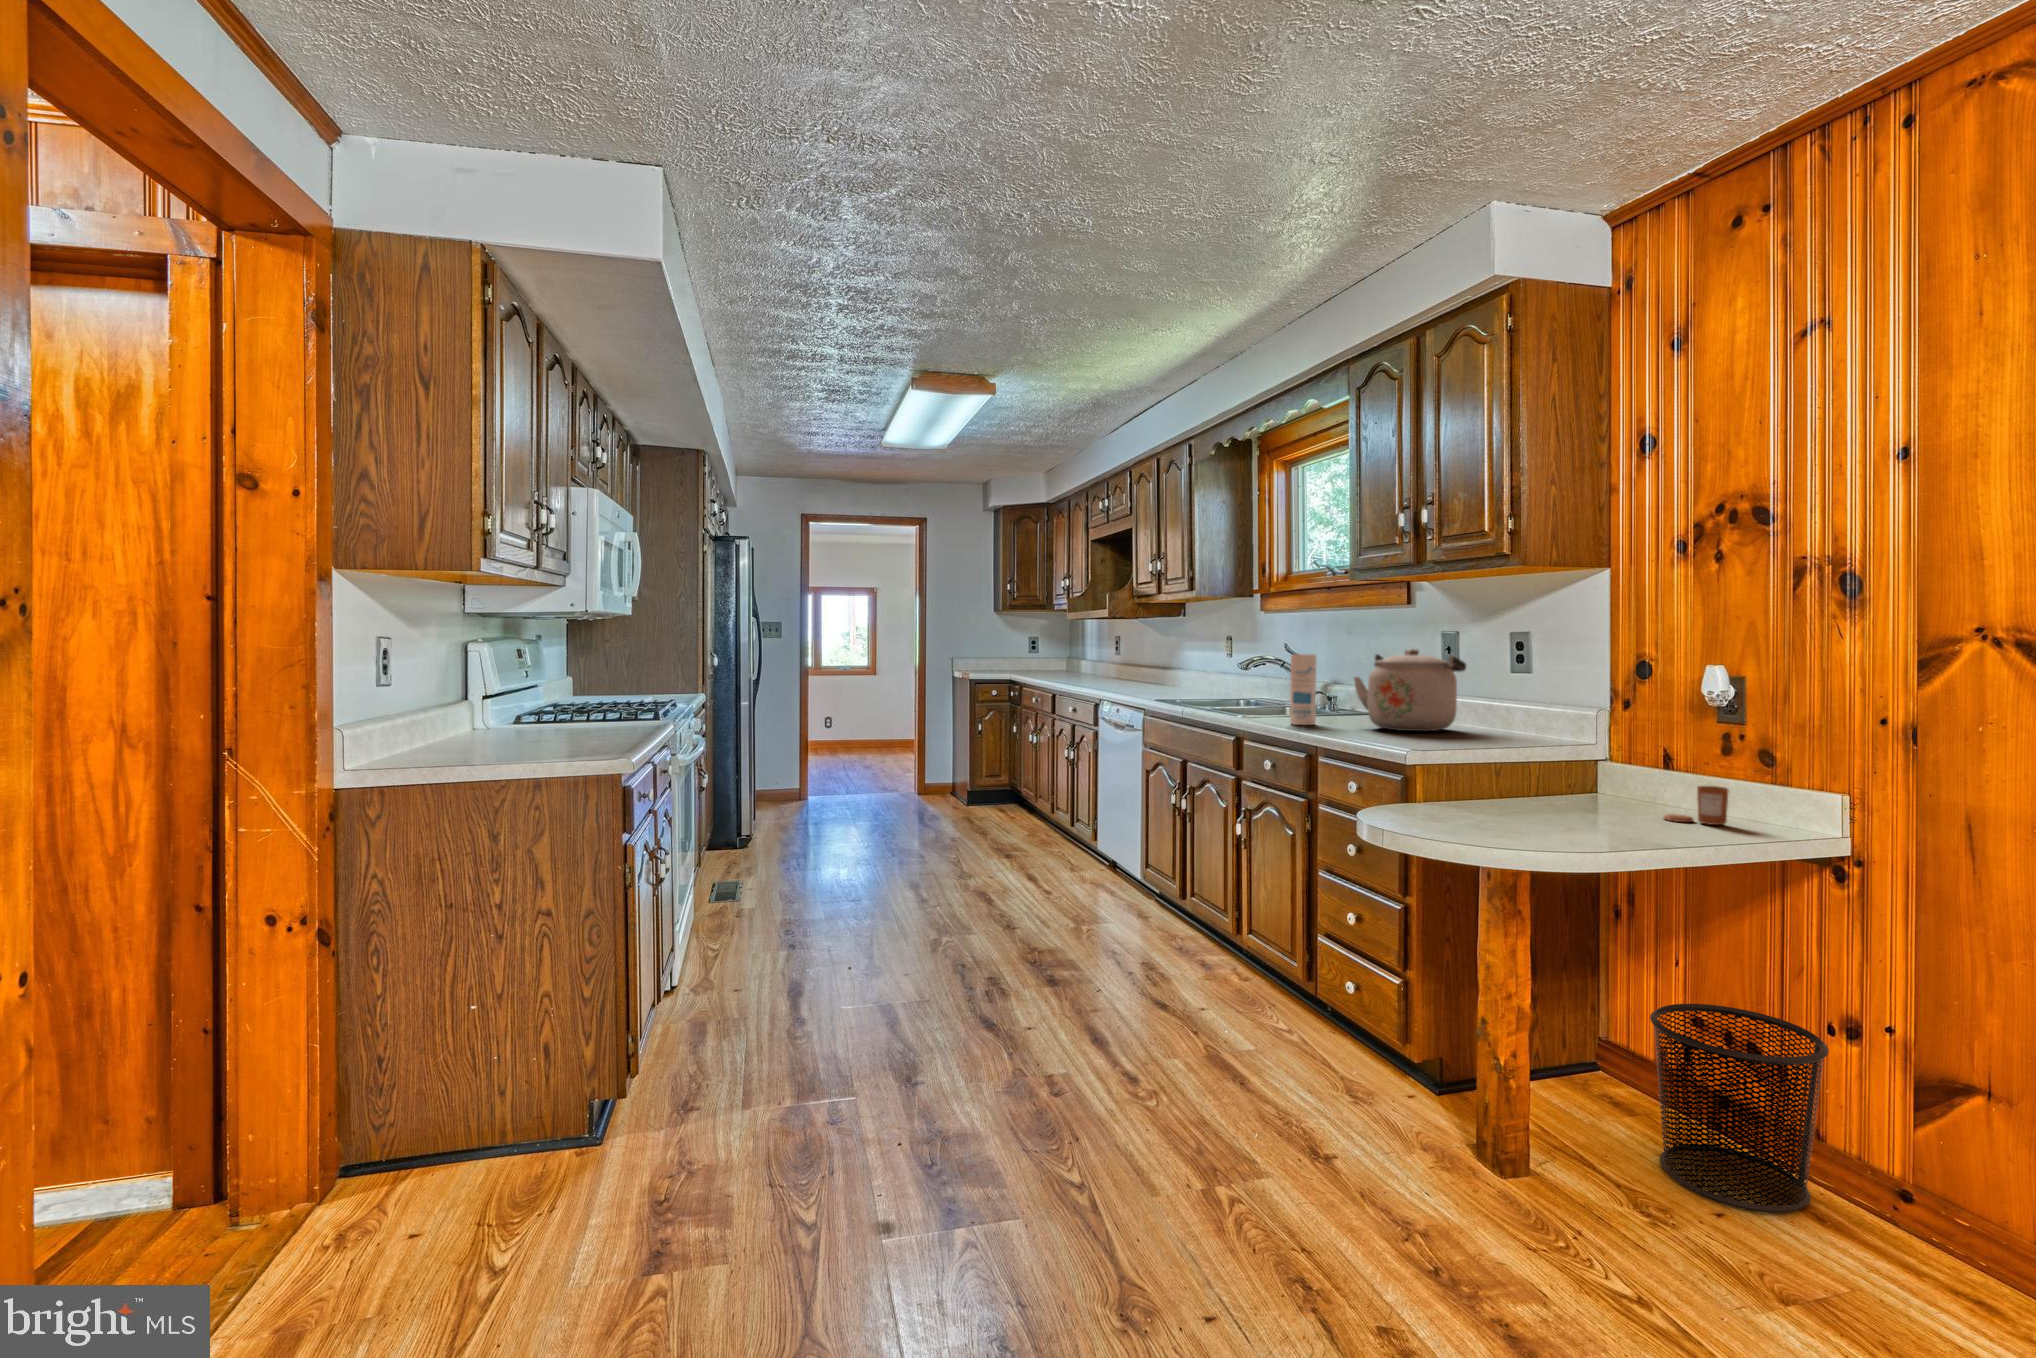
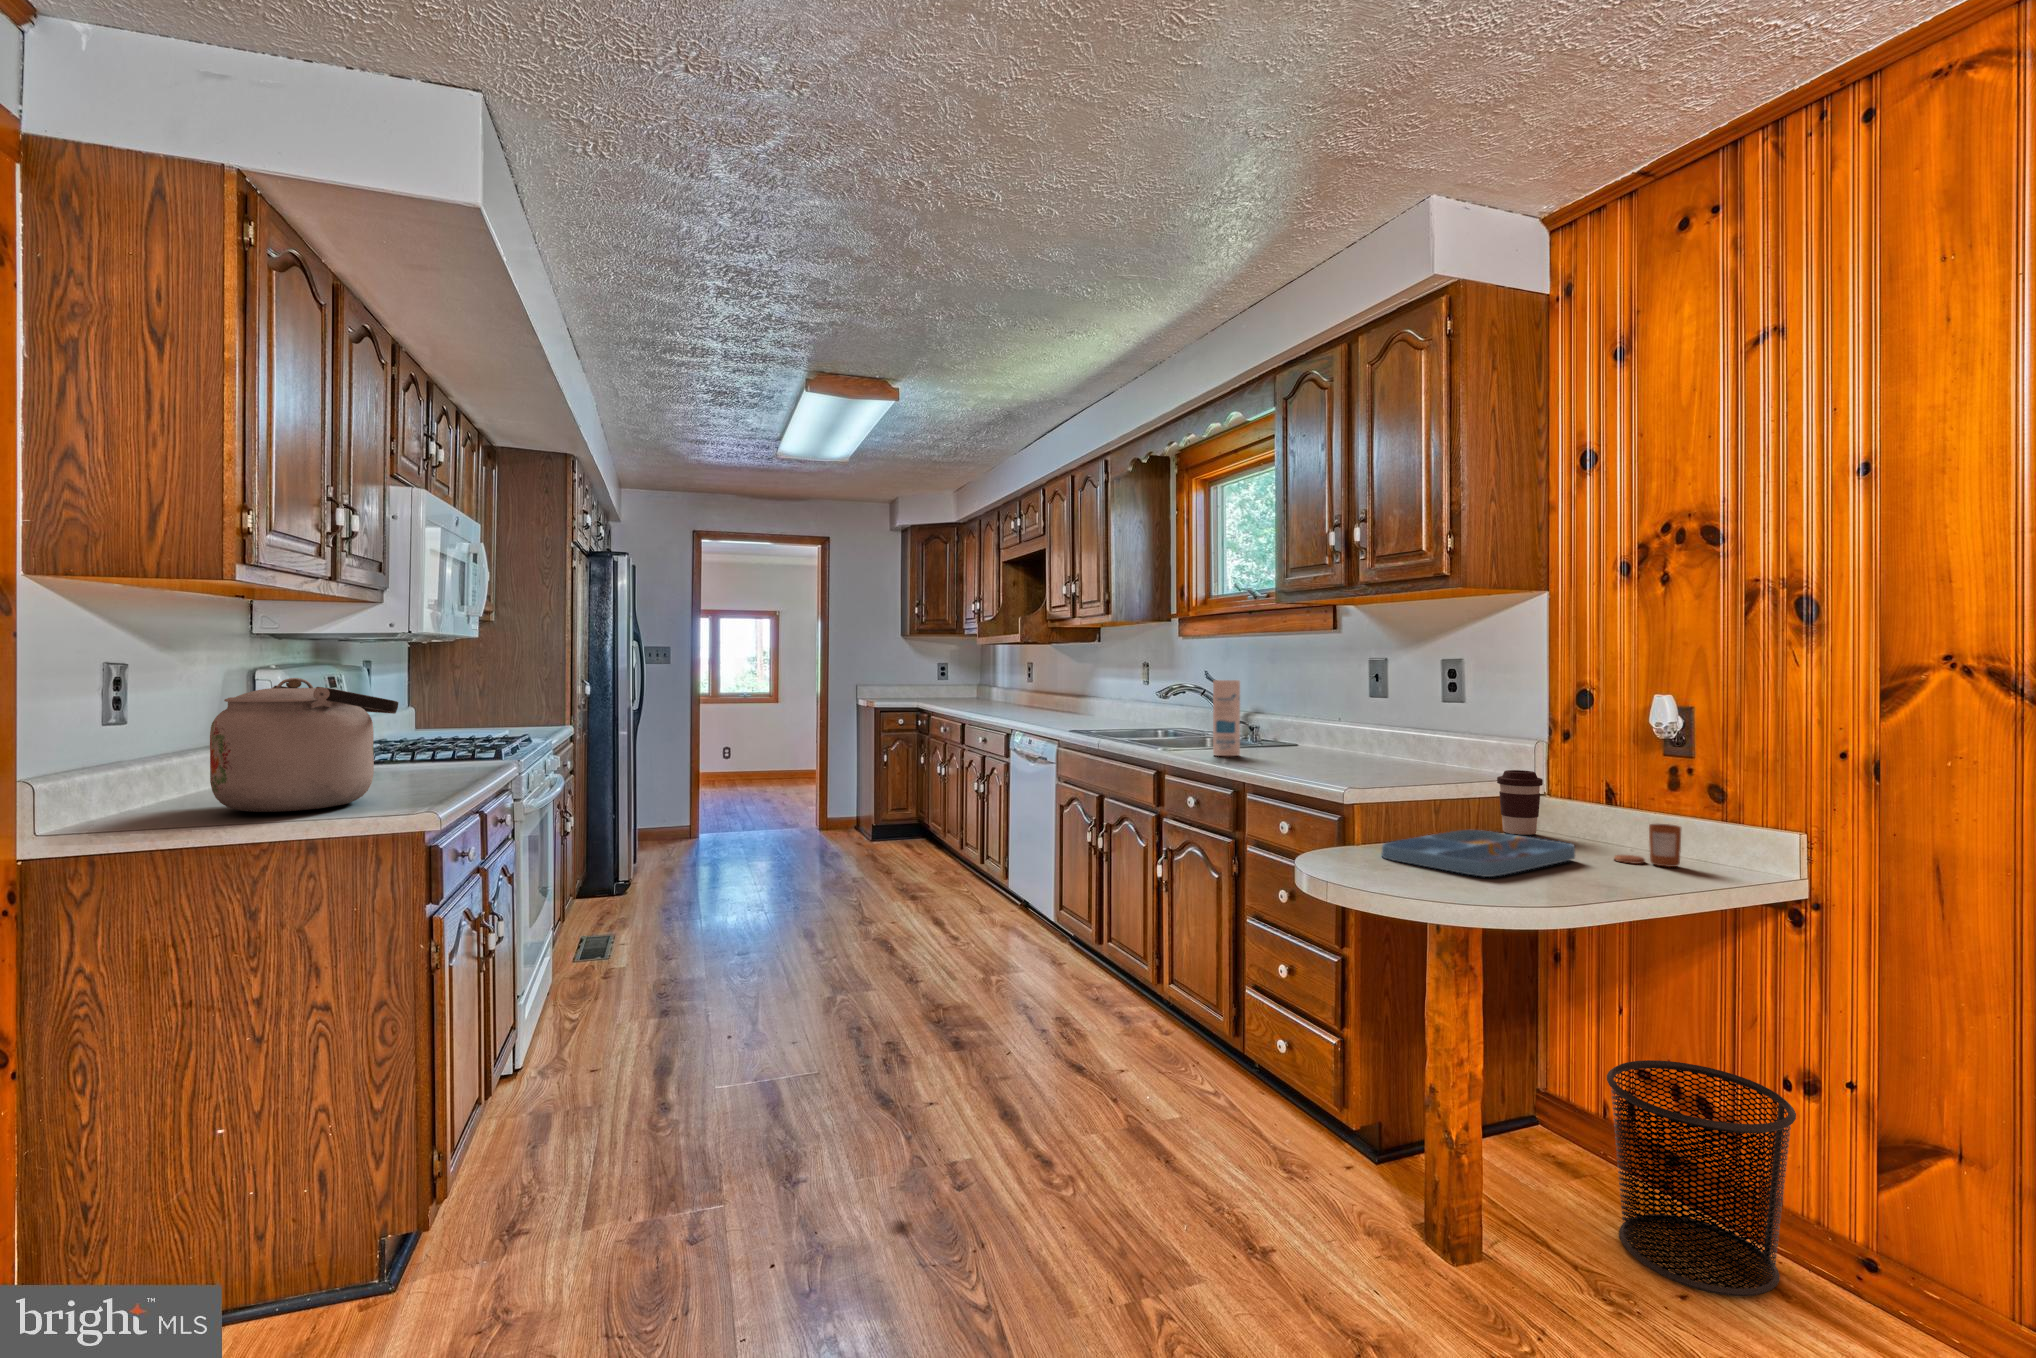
kettle: present [1353,649,1466,731] -> present [210,678,398,812]
coffee cup: none [1558,737,1602,797] -> present [1497,770,1543,835]
tray: none [1439,791,1625,829] -> present [1381,830,1575,877]

